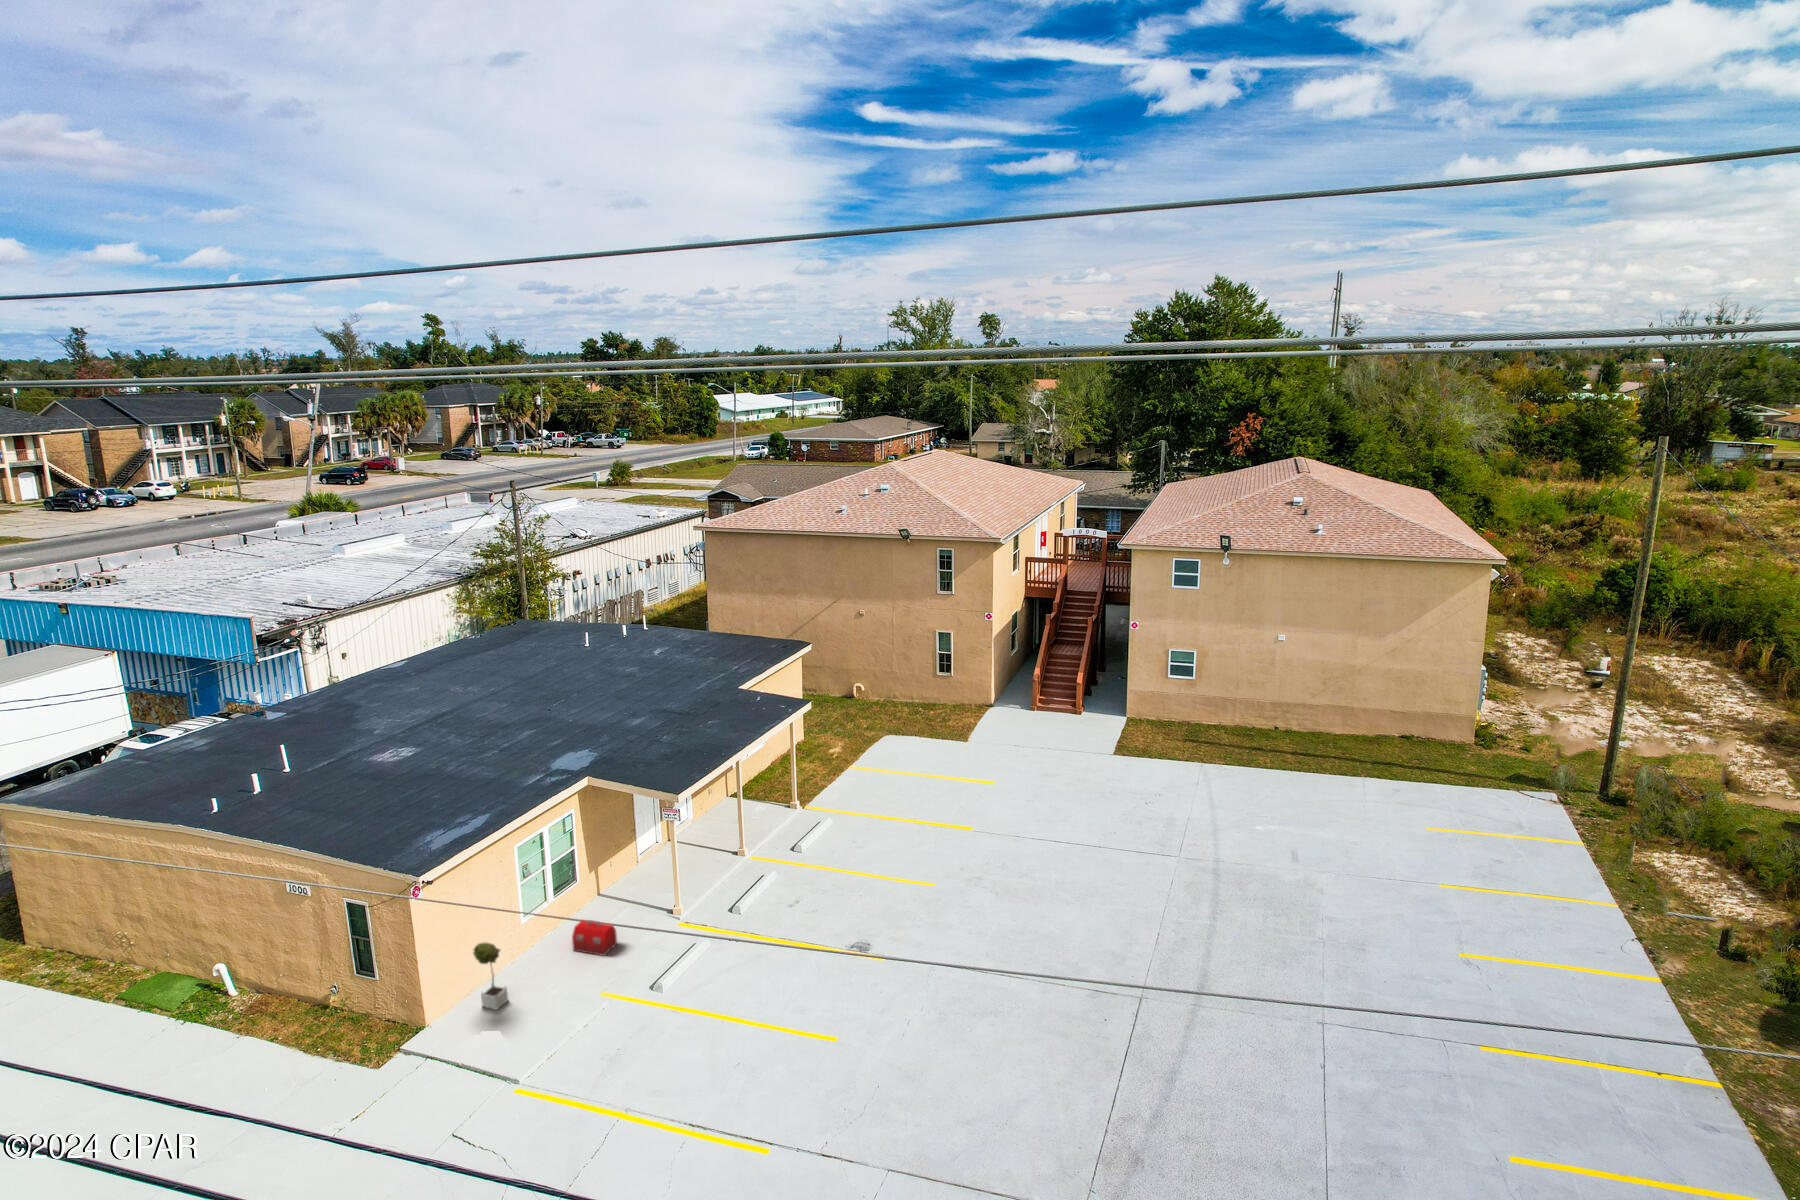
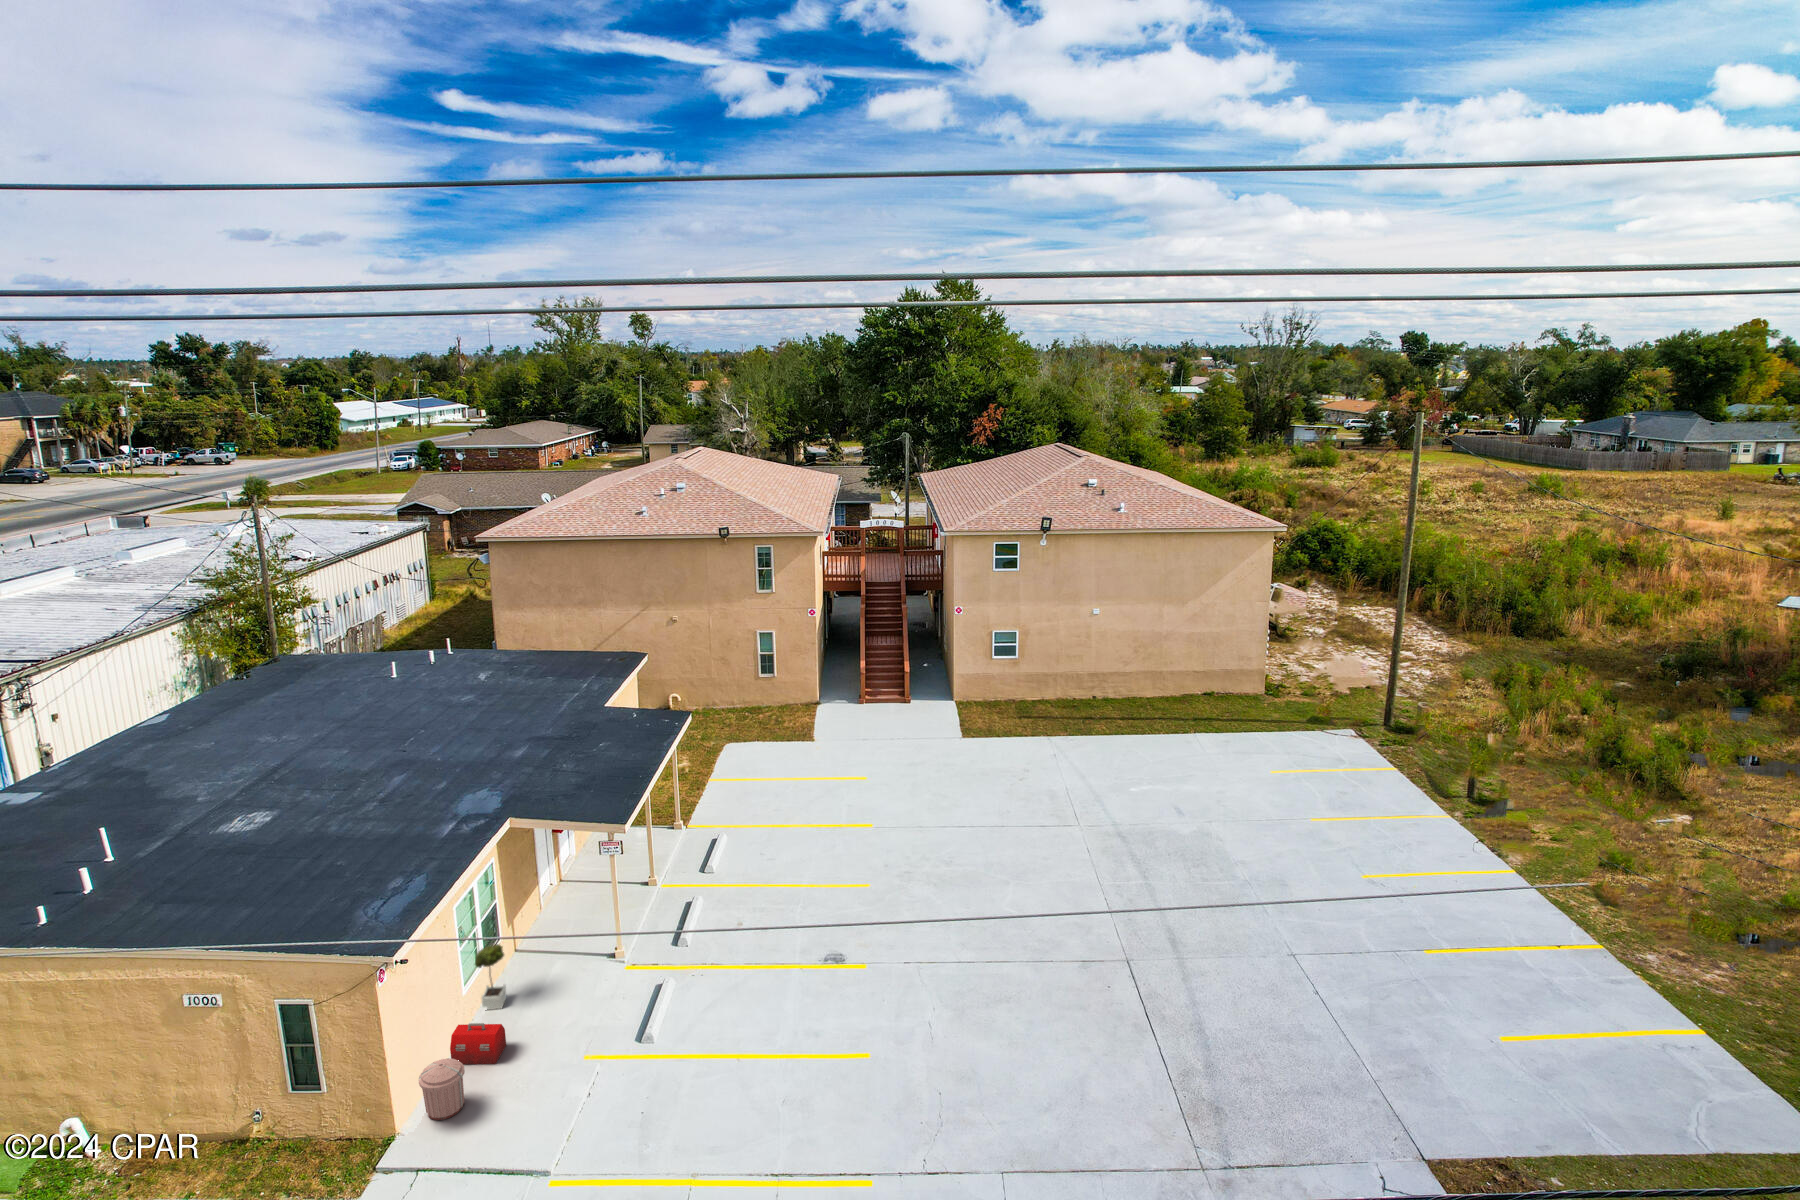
trash can: none [539,940,574,987] -> present [419,1058,465,1120]
potted tree: present [473,943,508,1009] -> present [475,944,506,1010]

